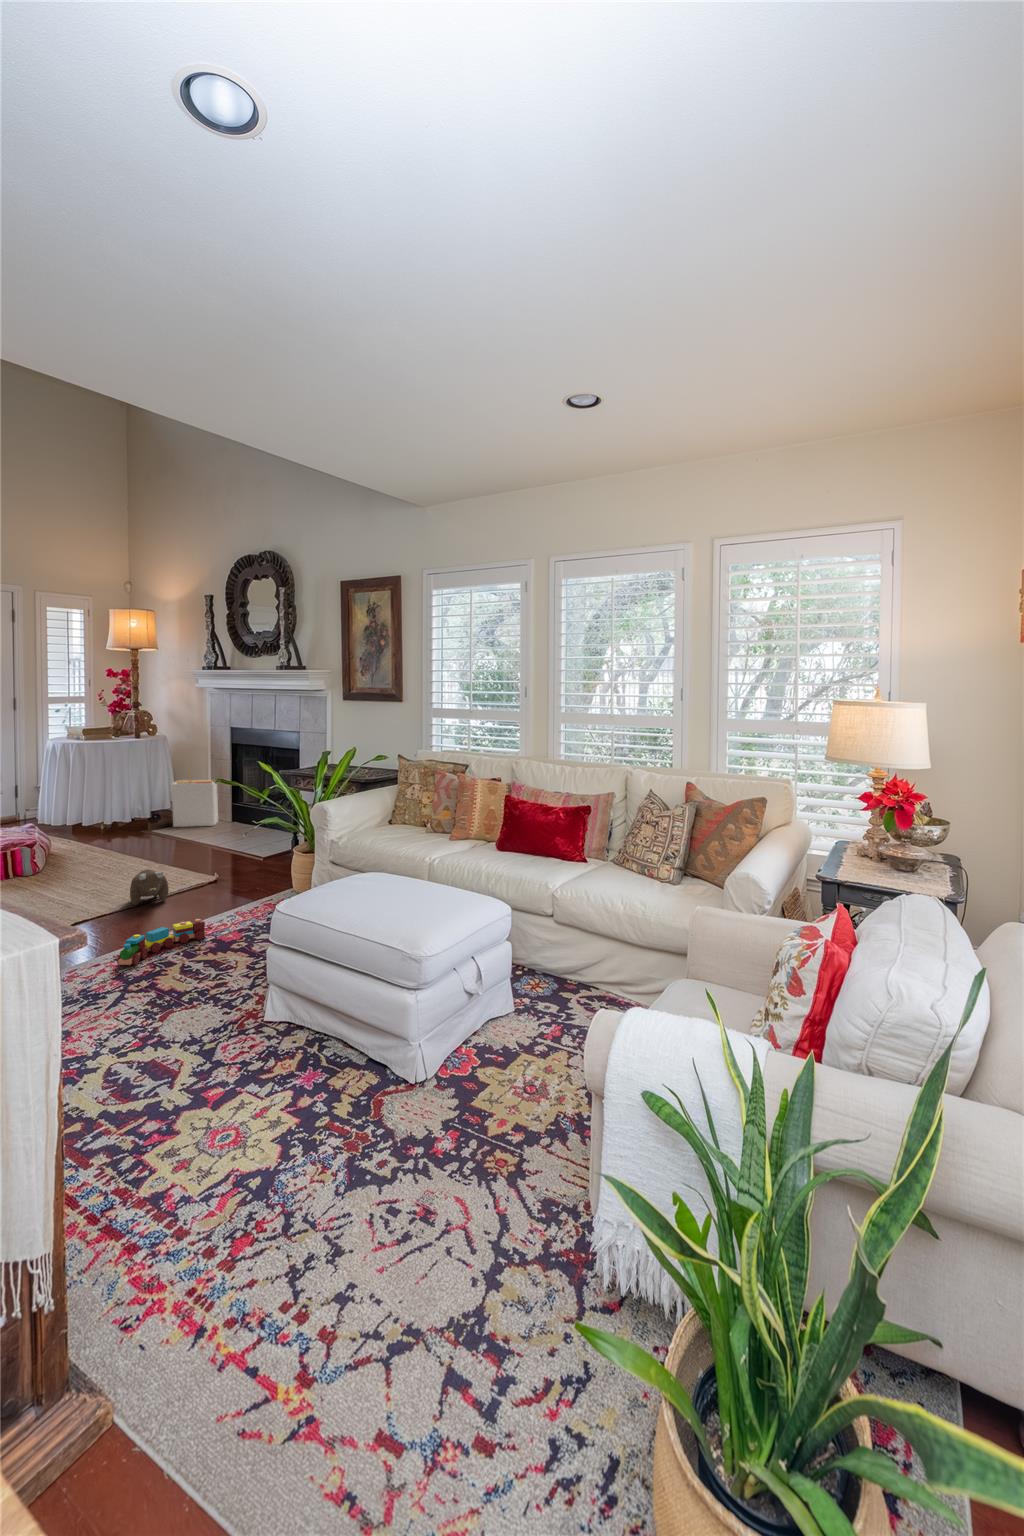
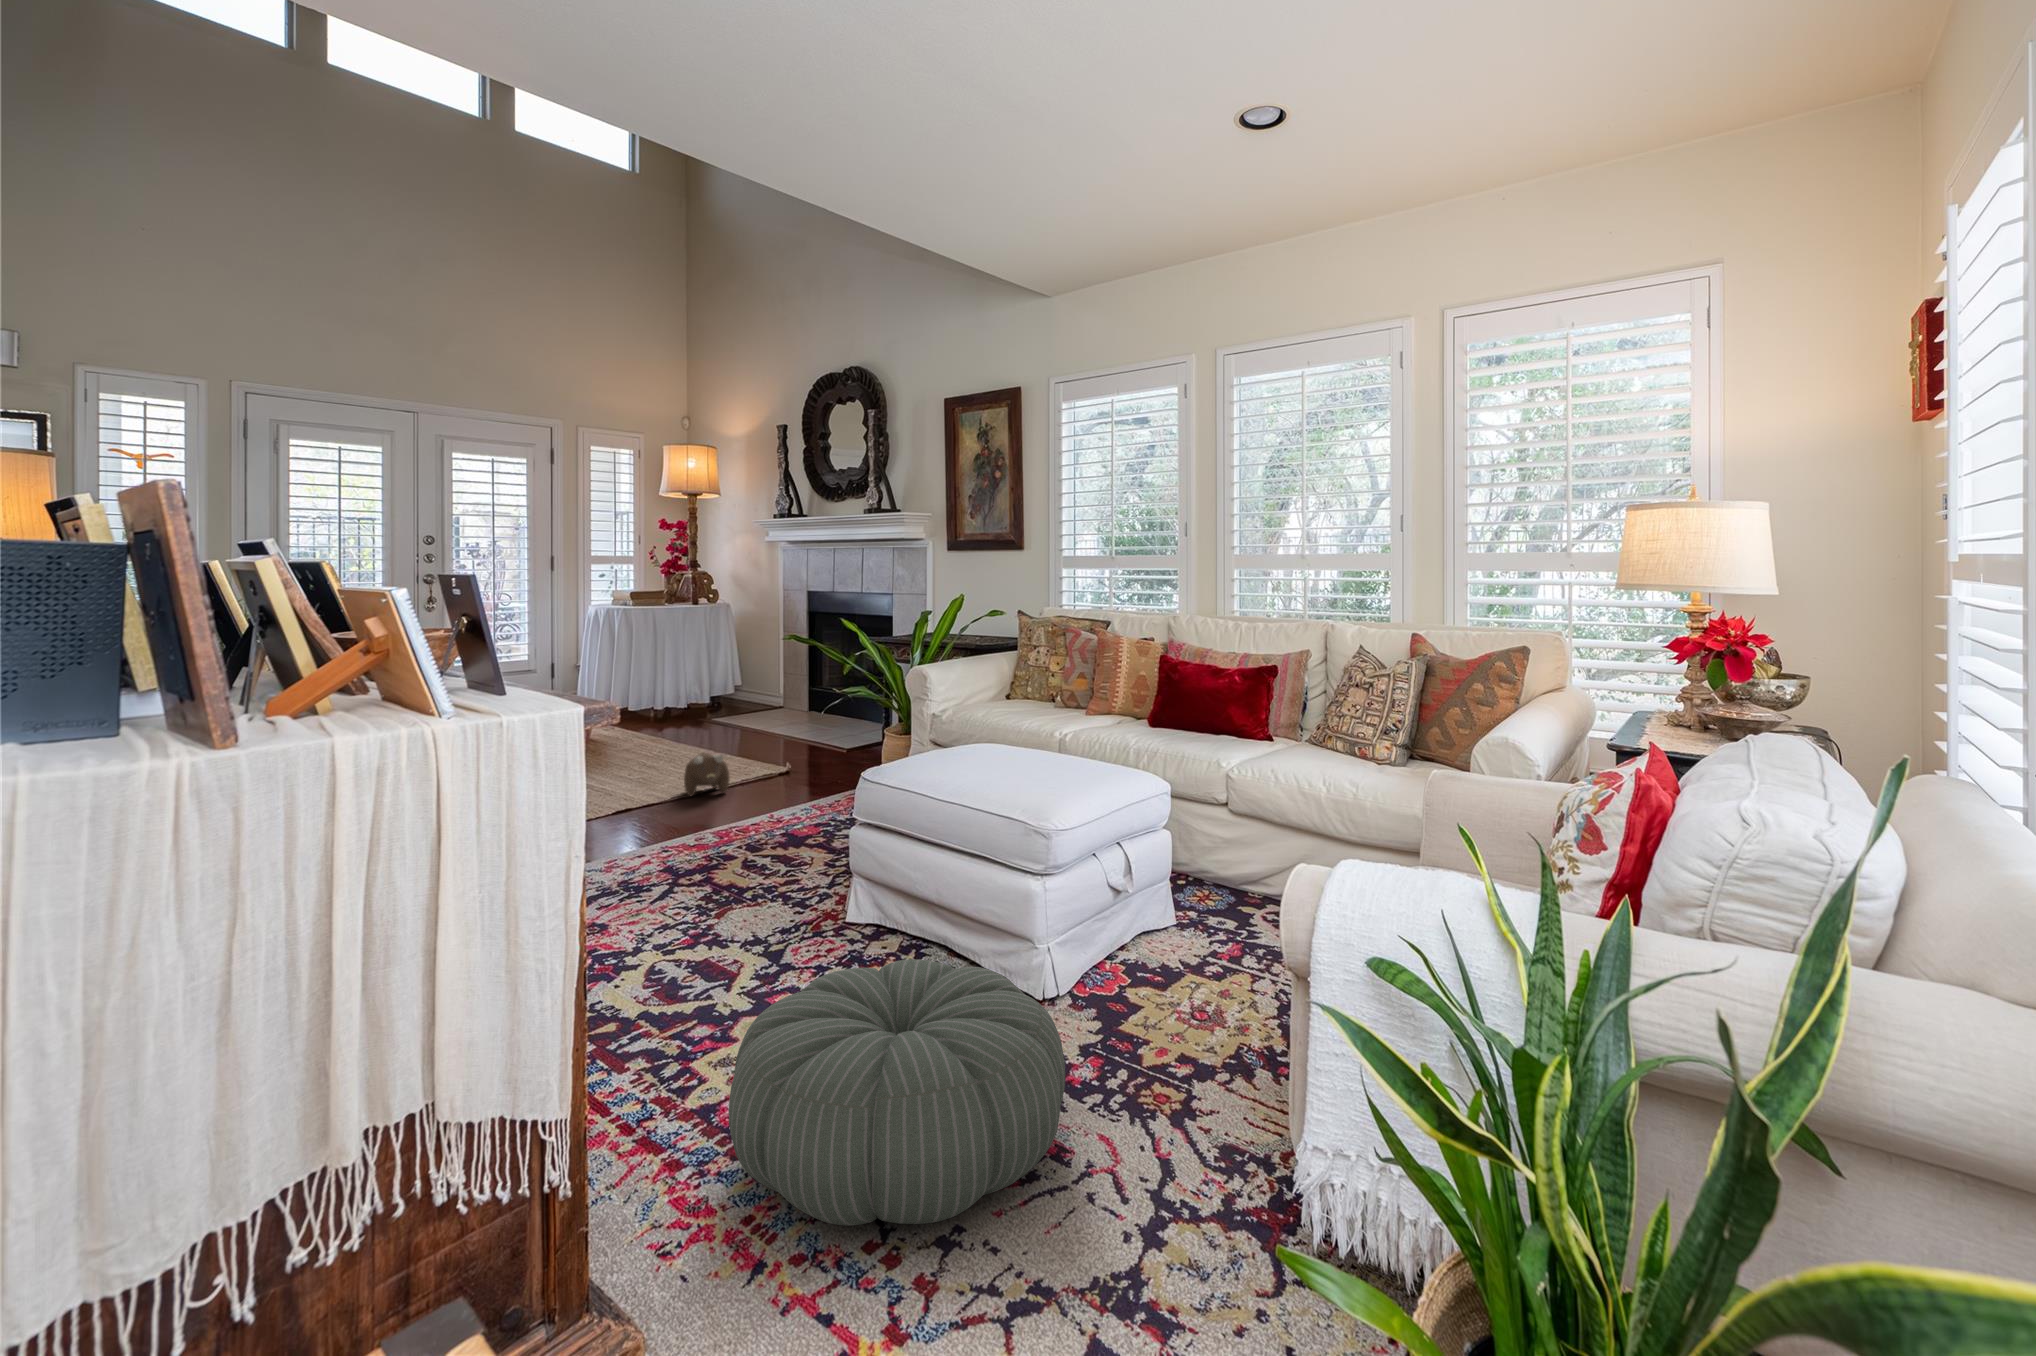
storage bin: present [172,769,218,827] -> none [735,645,791,718]
toy train: present [117,919,206,965] -> none [667,808,774,858]
pouf: none [176,1070,431,1292] -> present [729,959,1065,1226]

